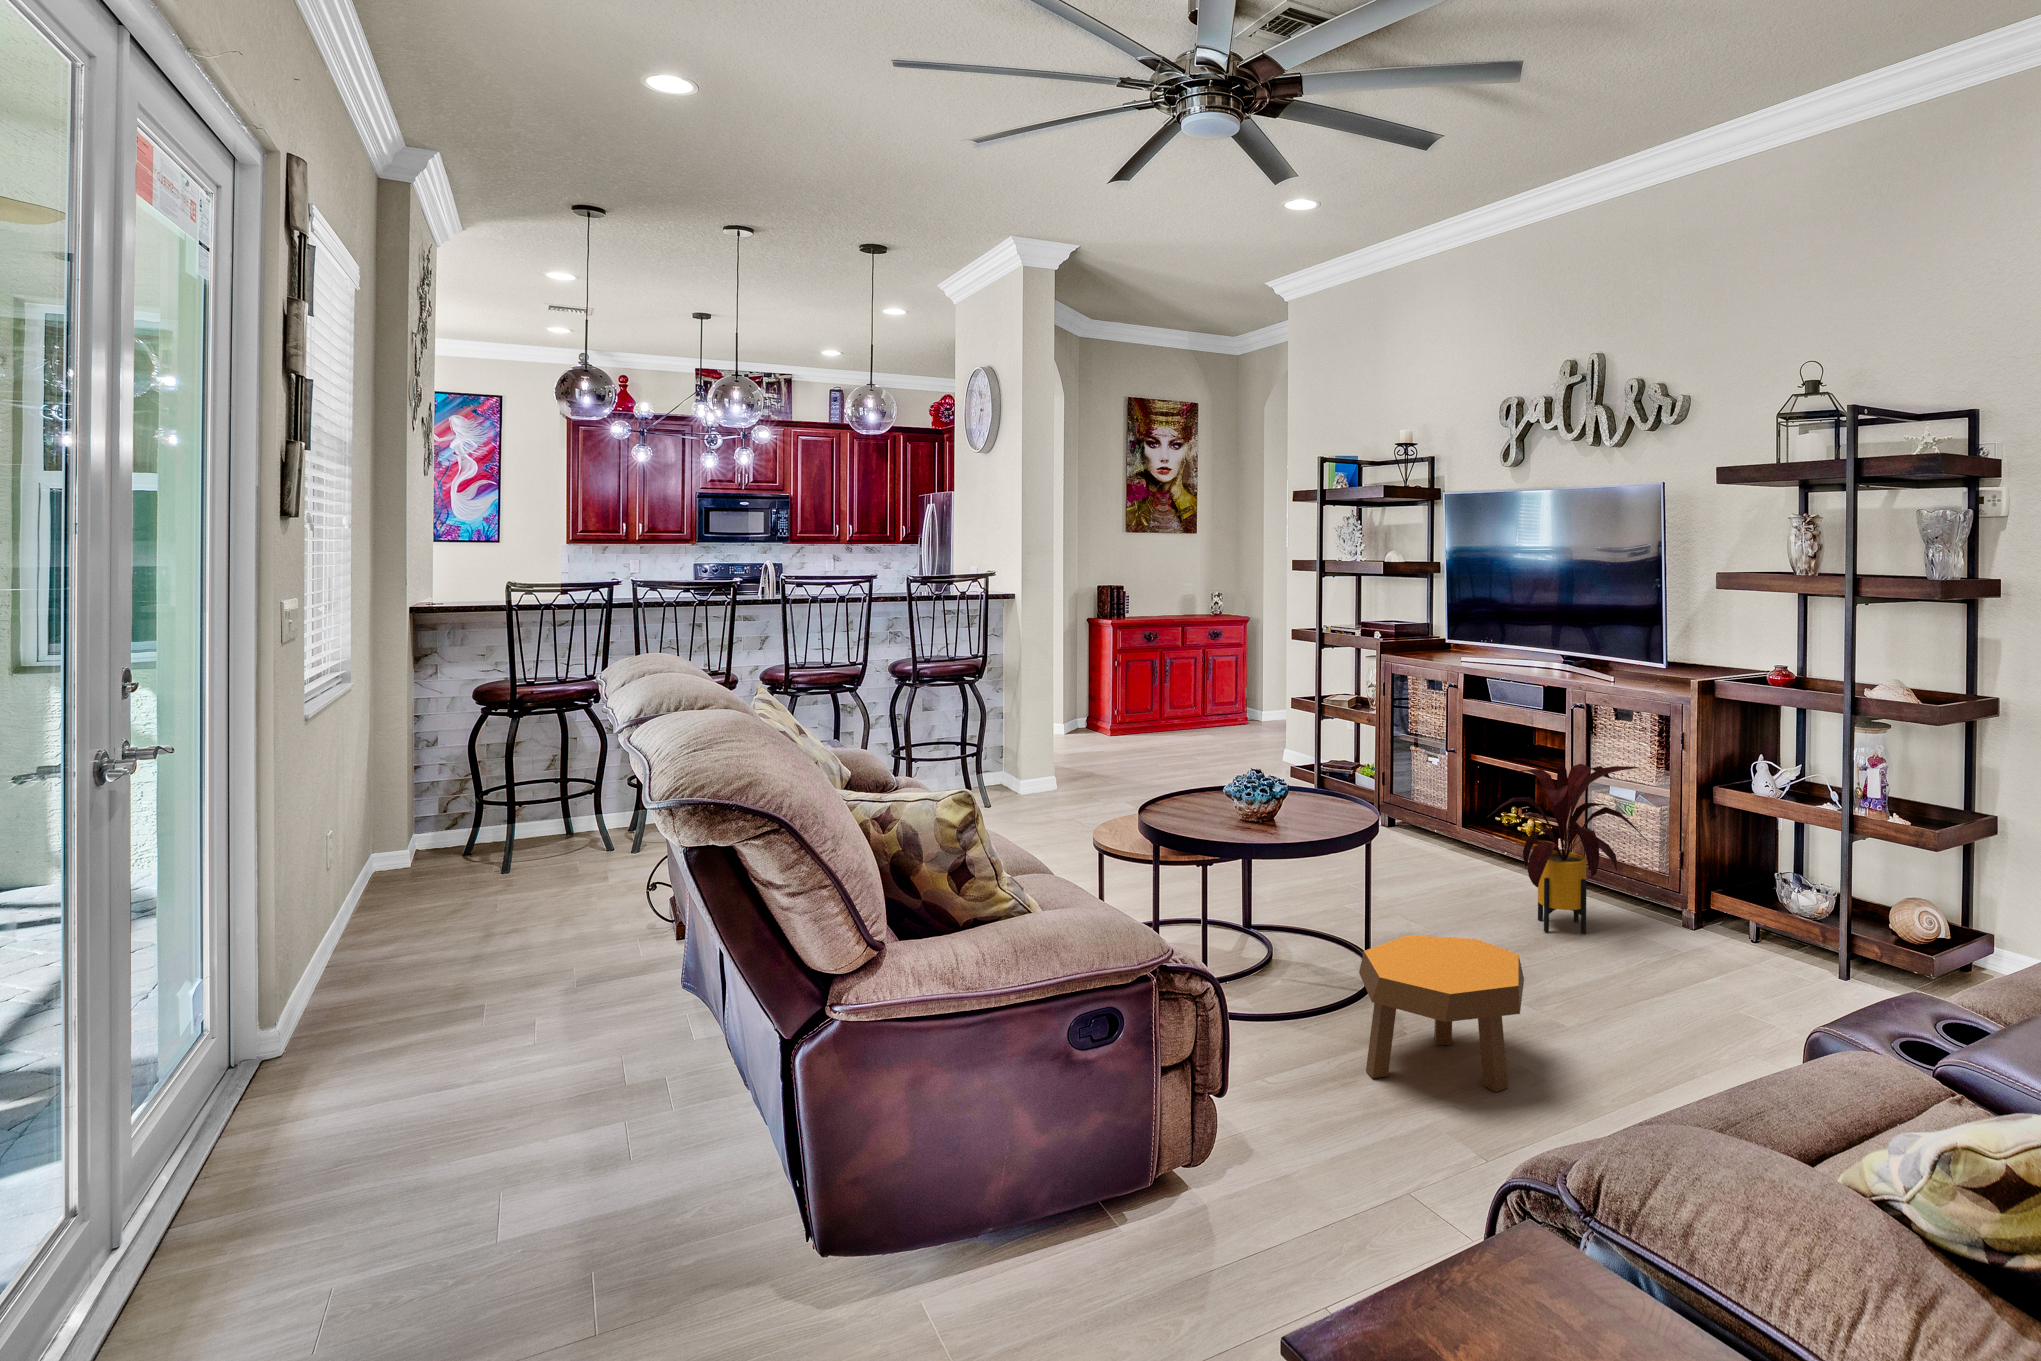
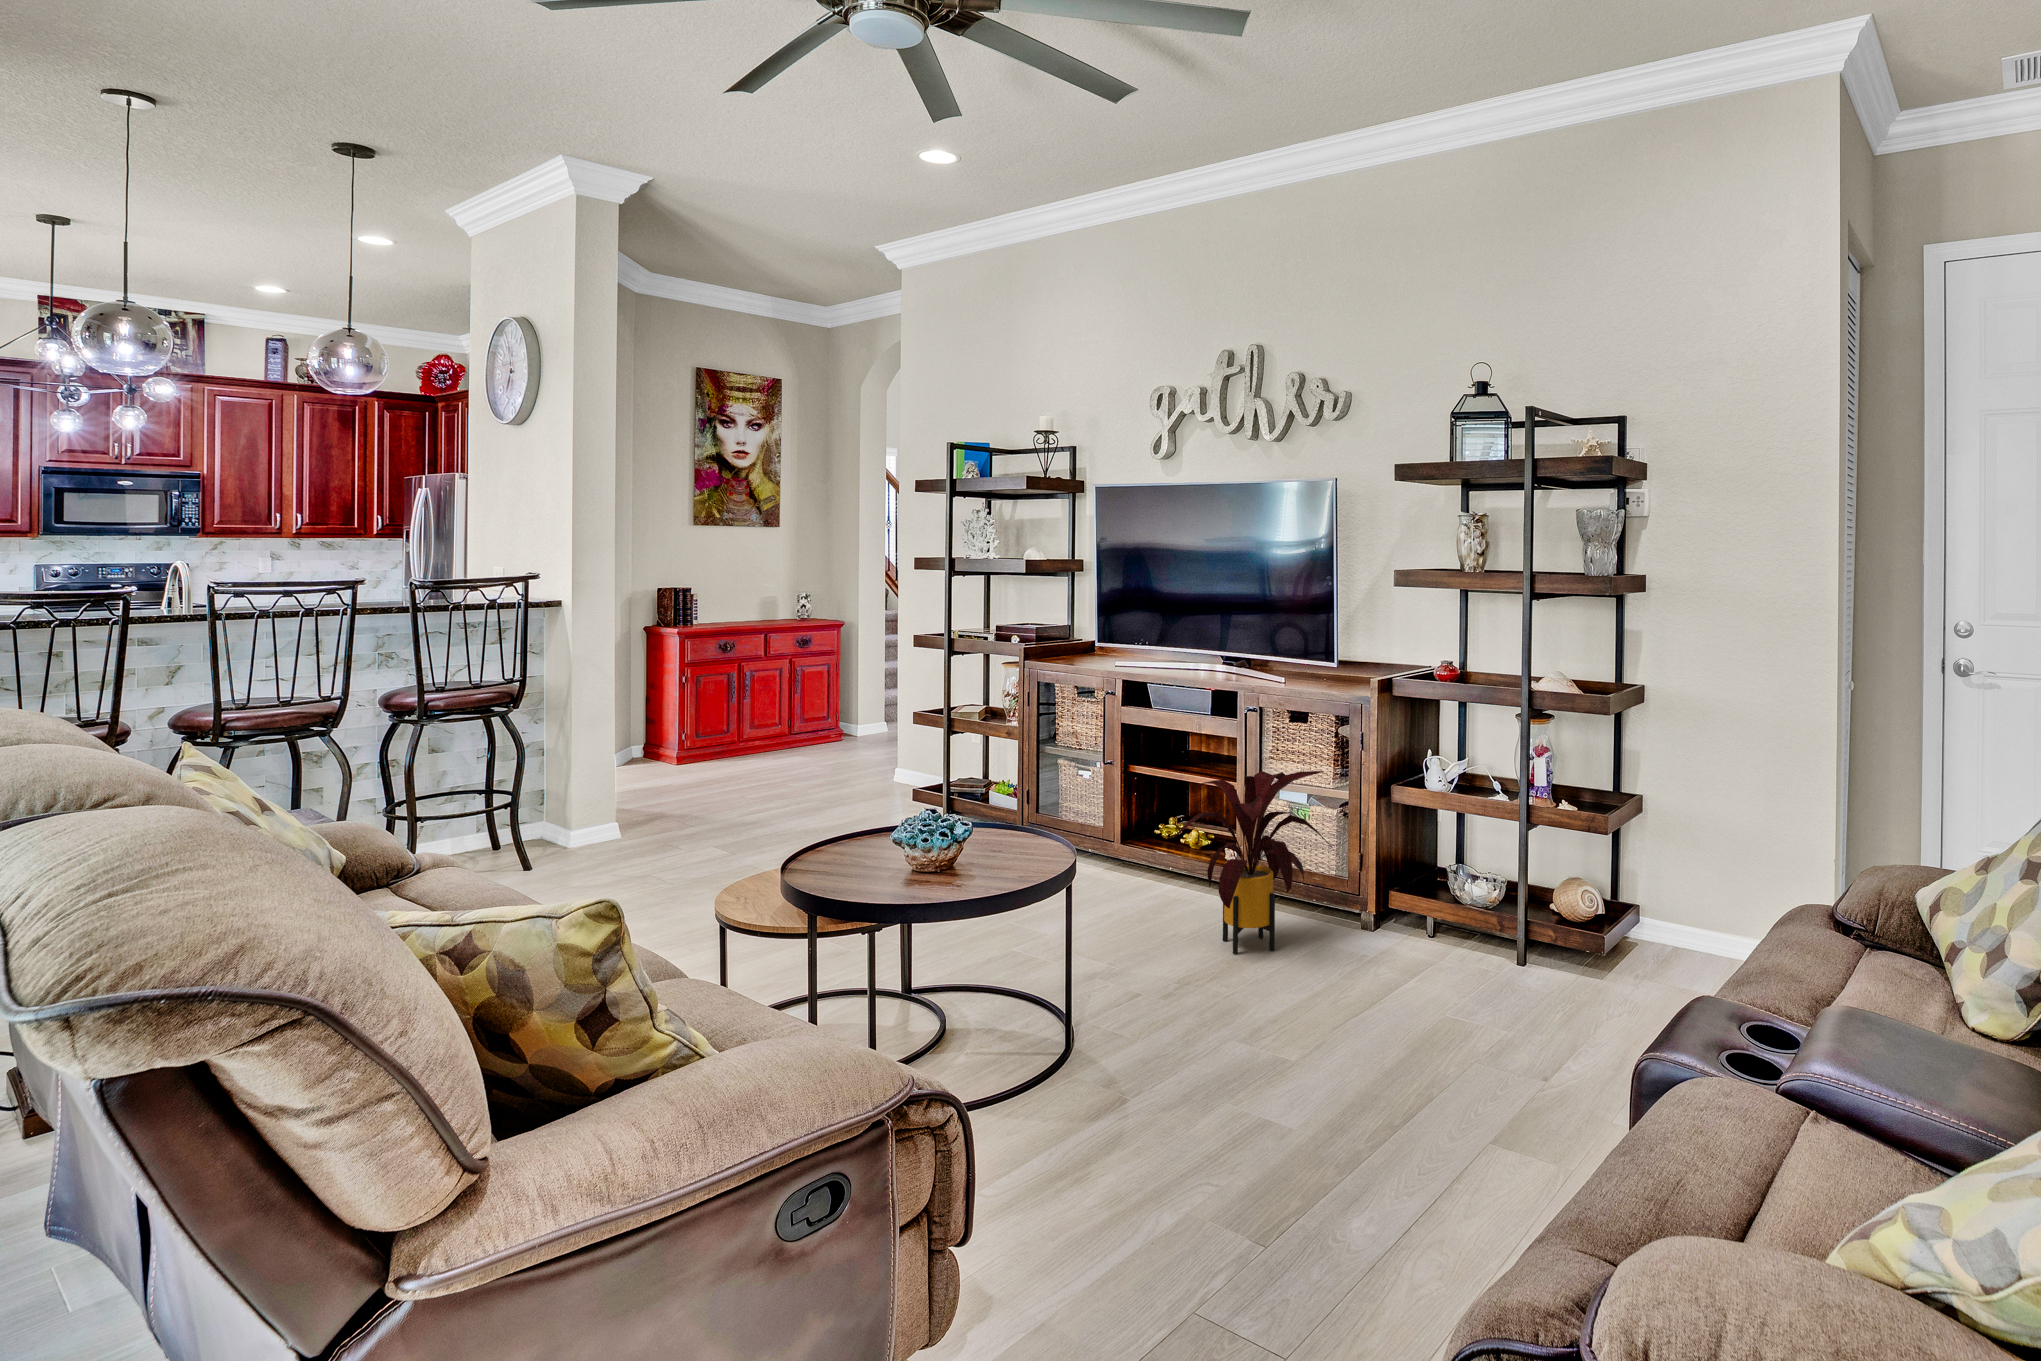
footstool: present [1359,935,1524,1092] -> none [1078,983,1269,1167]

